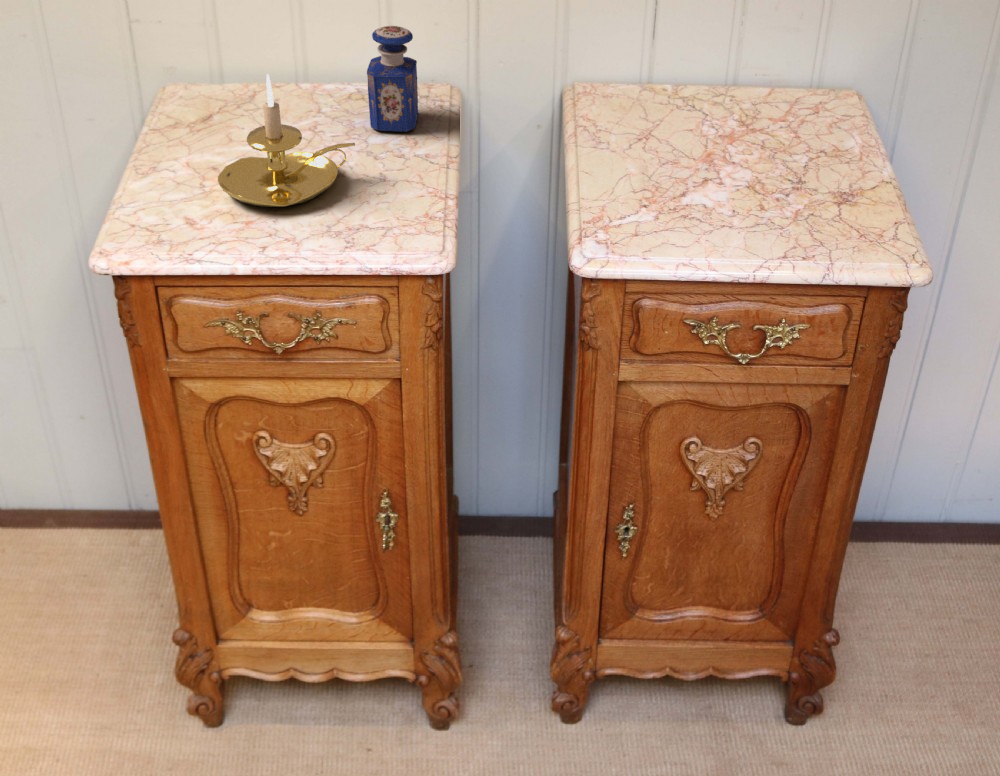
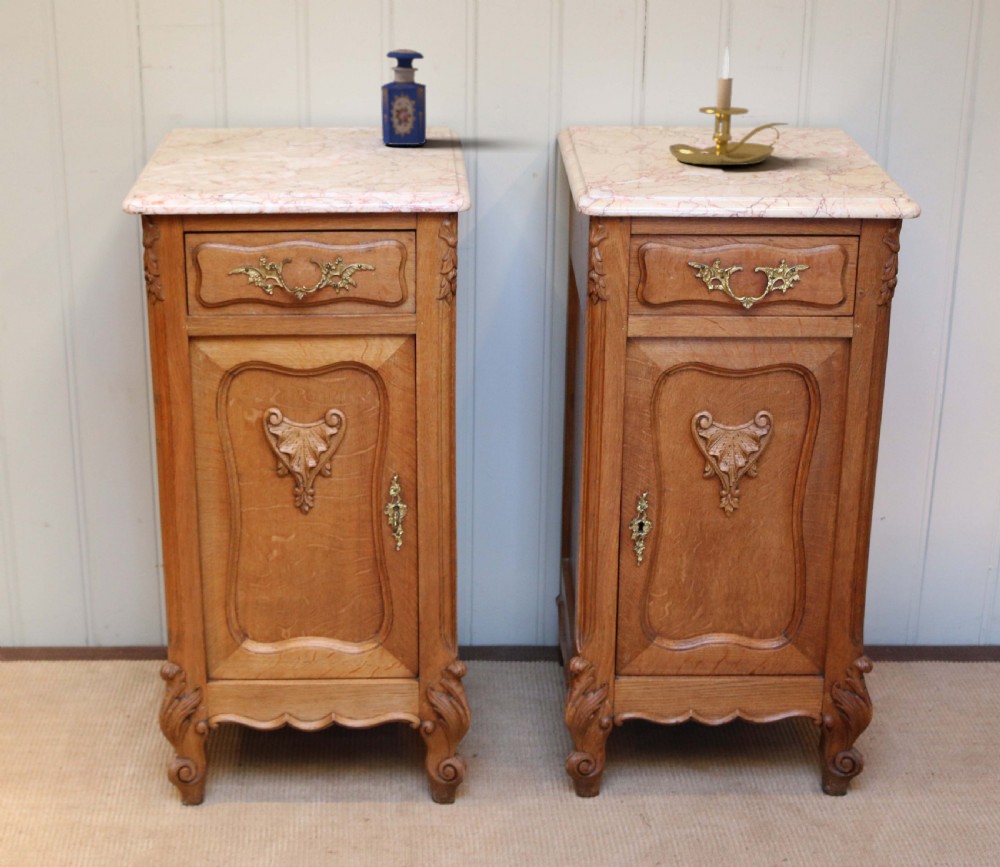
candle holder: present [218,74,355,207] -> present [669,49,787,165]

